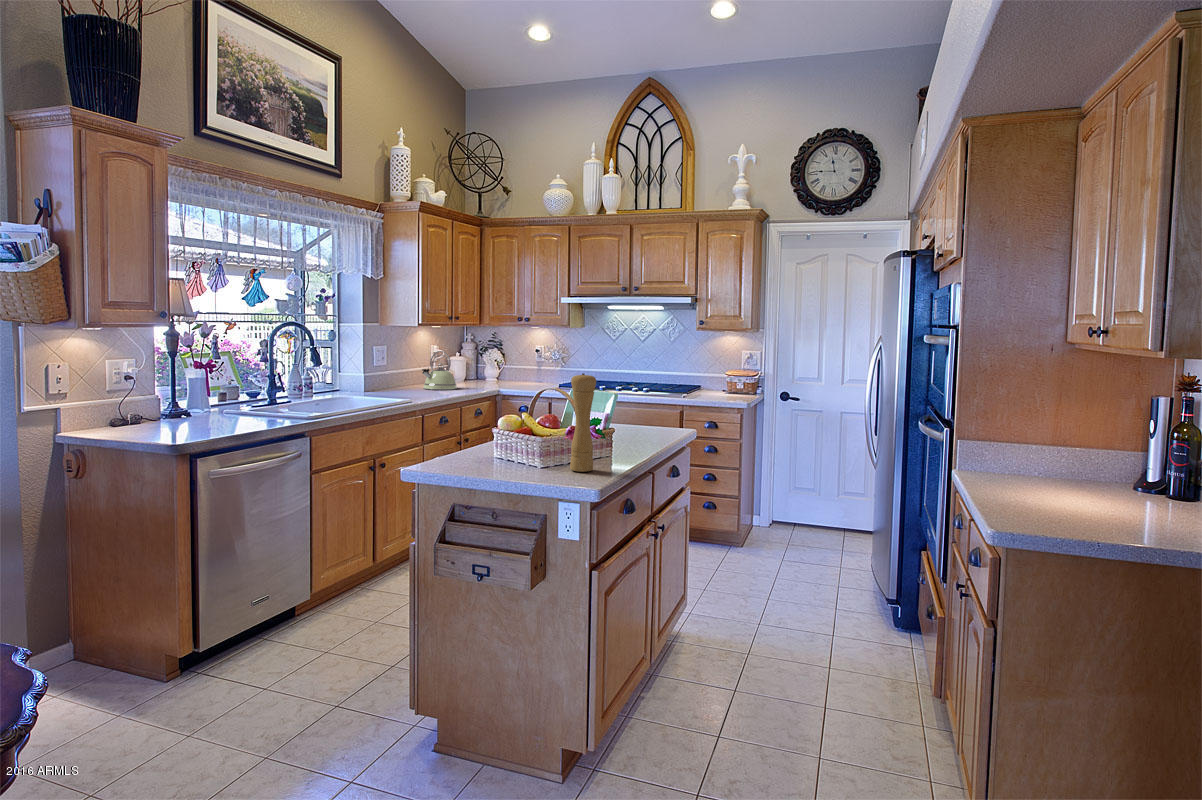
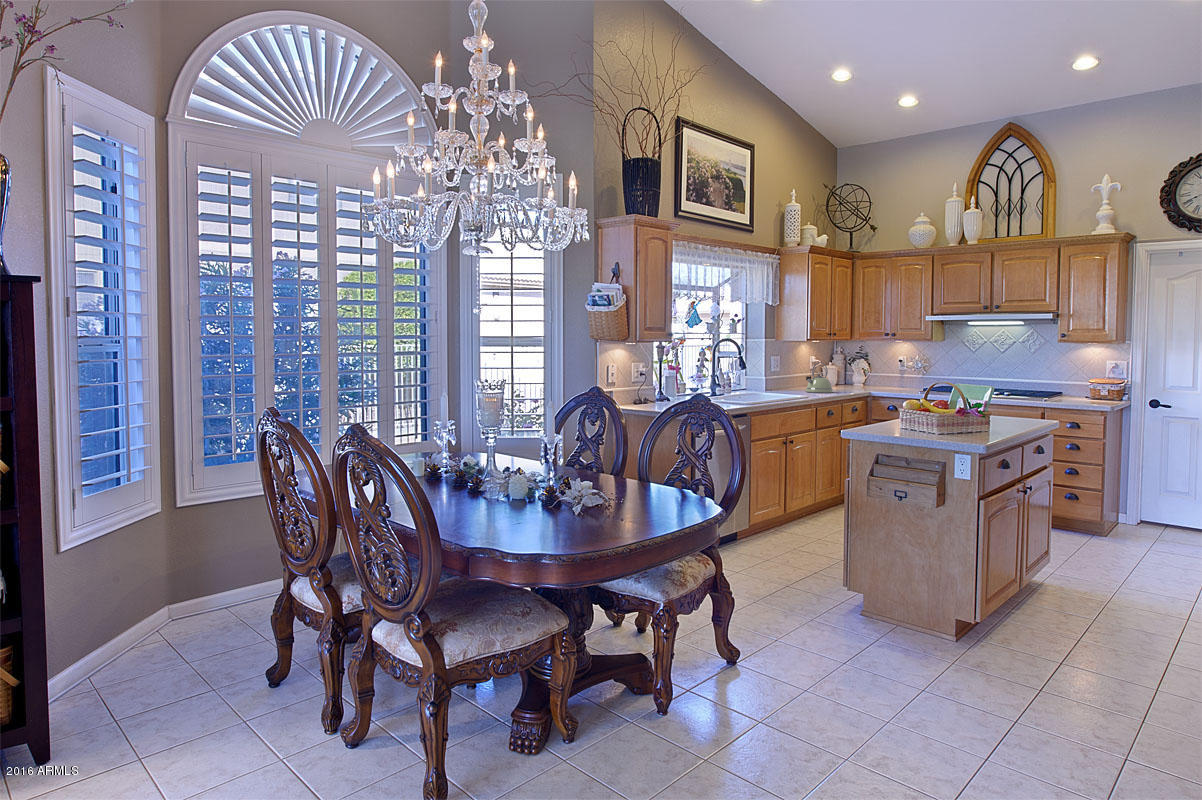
pepper mill: present [570,373,596,472] -> none [961,371,982,436]

